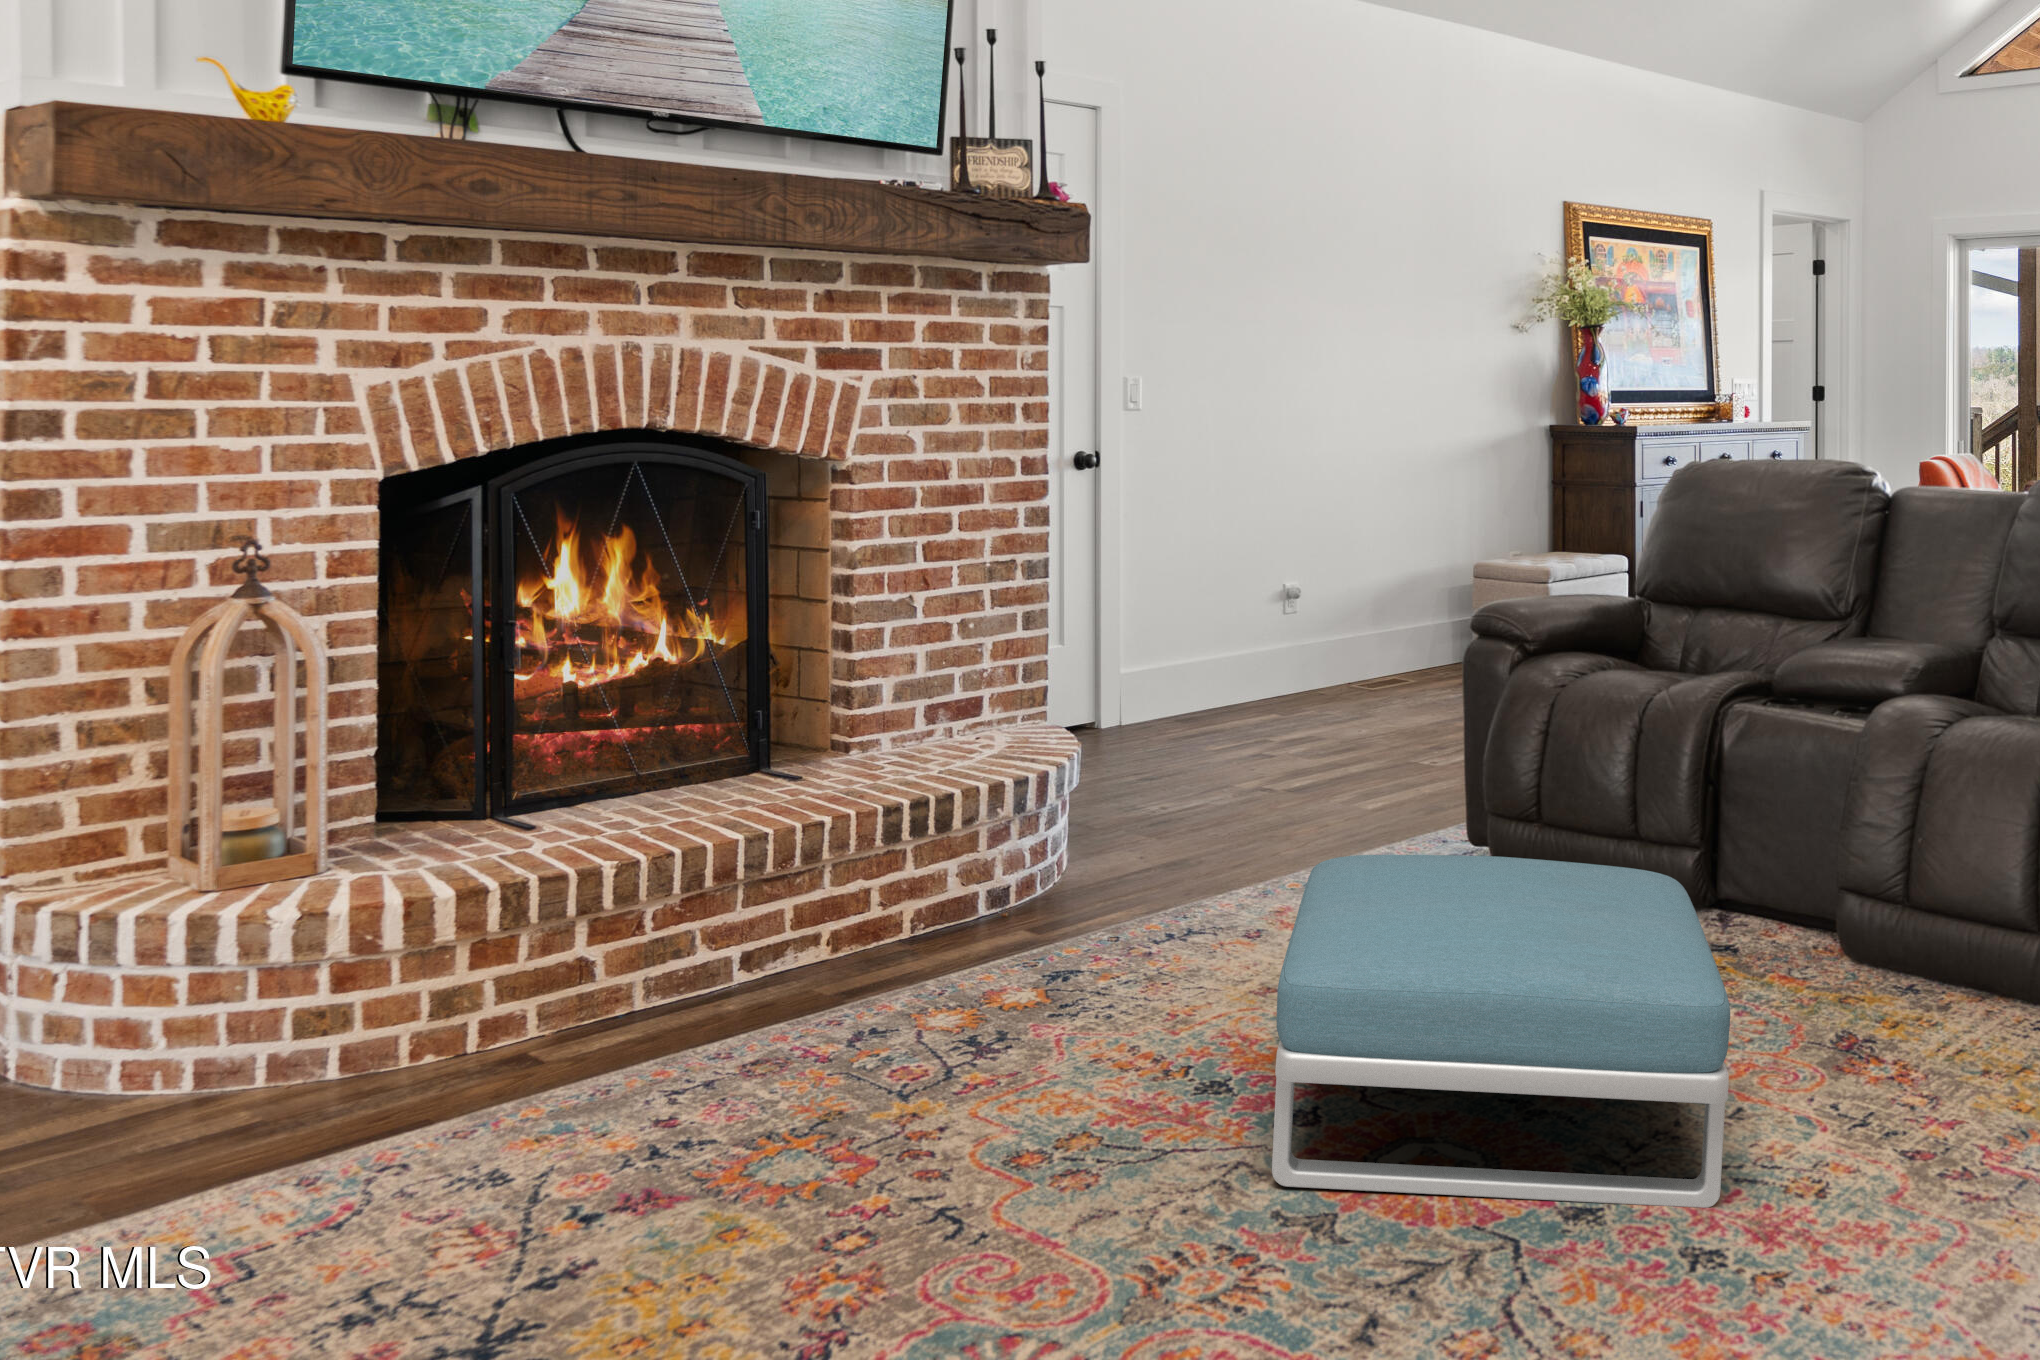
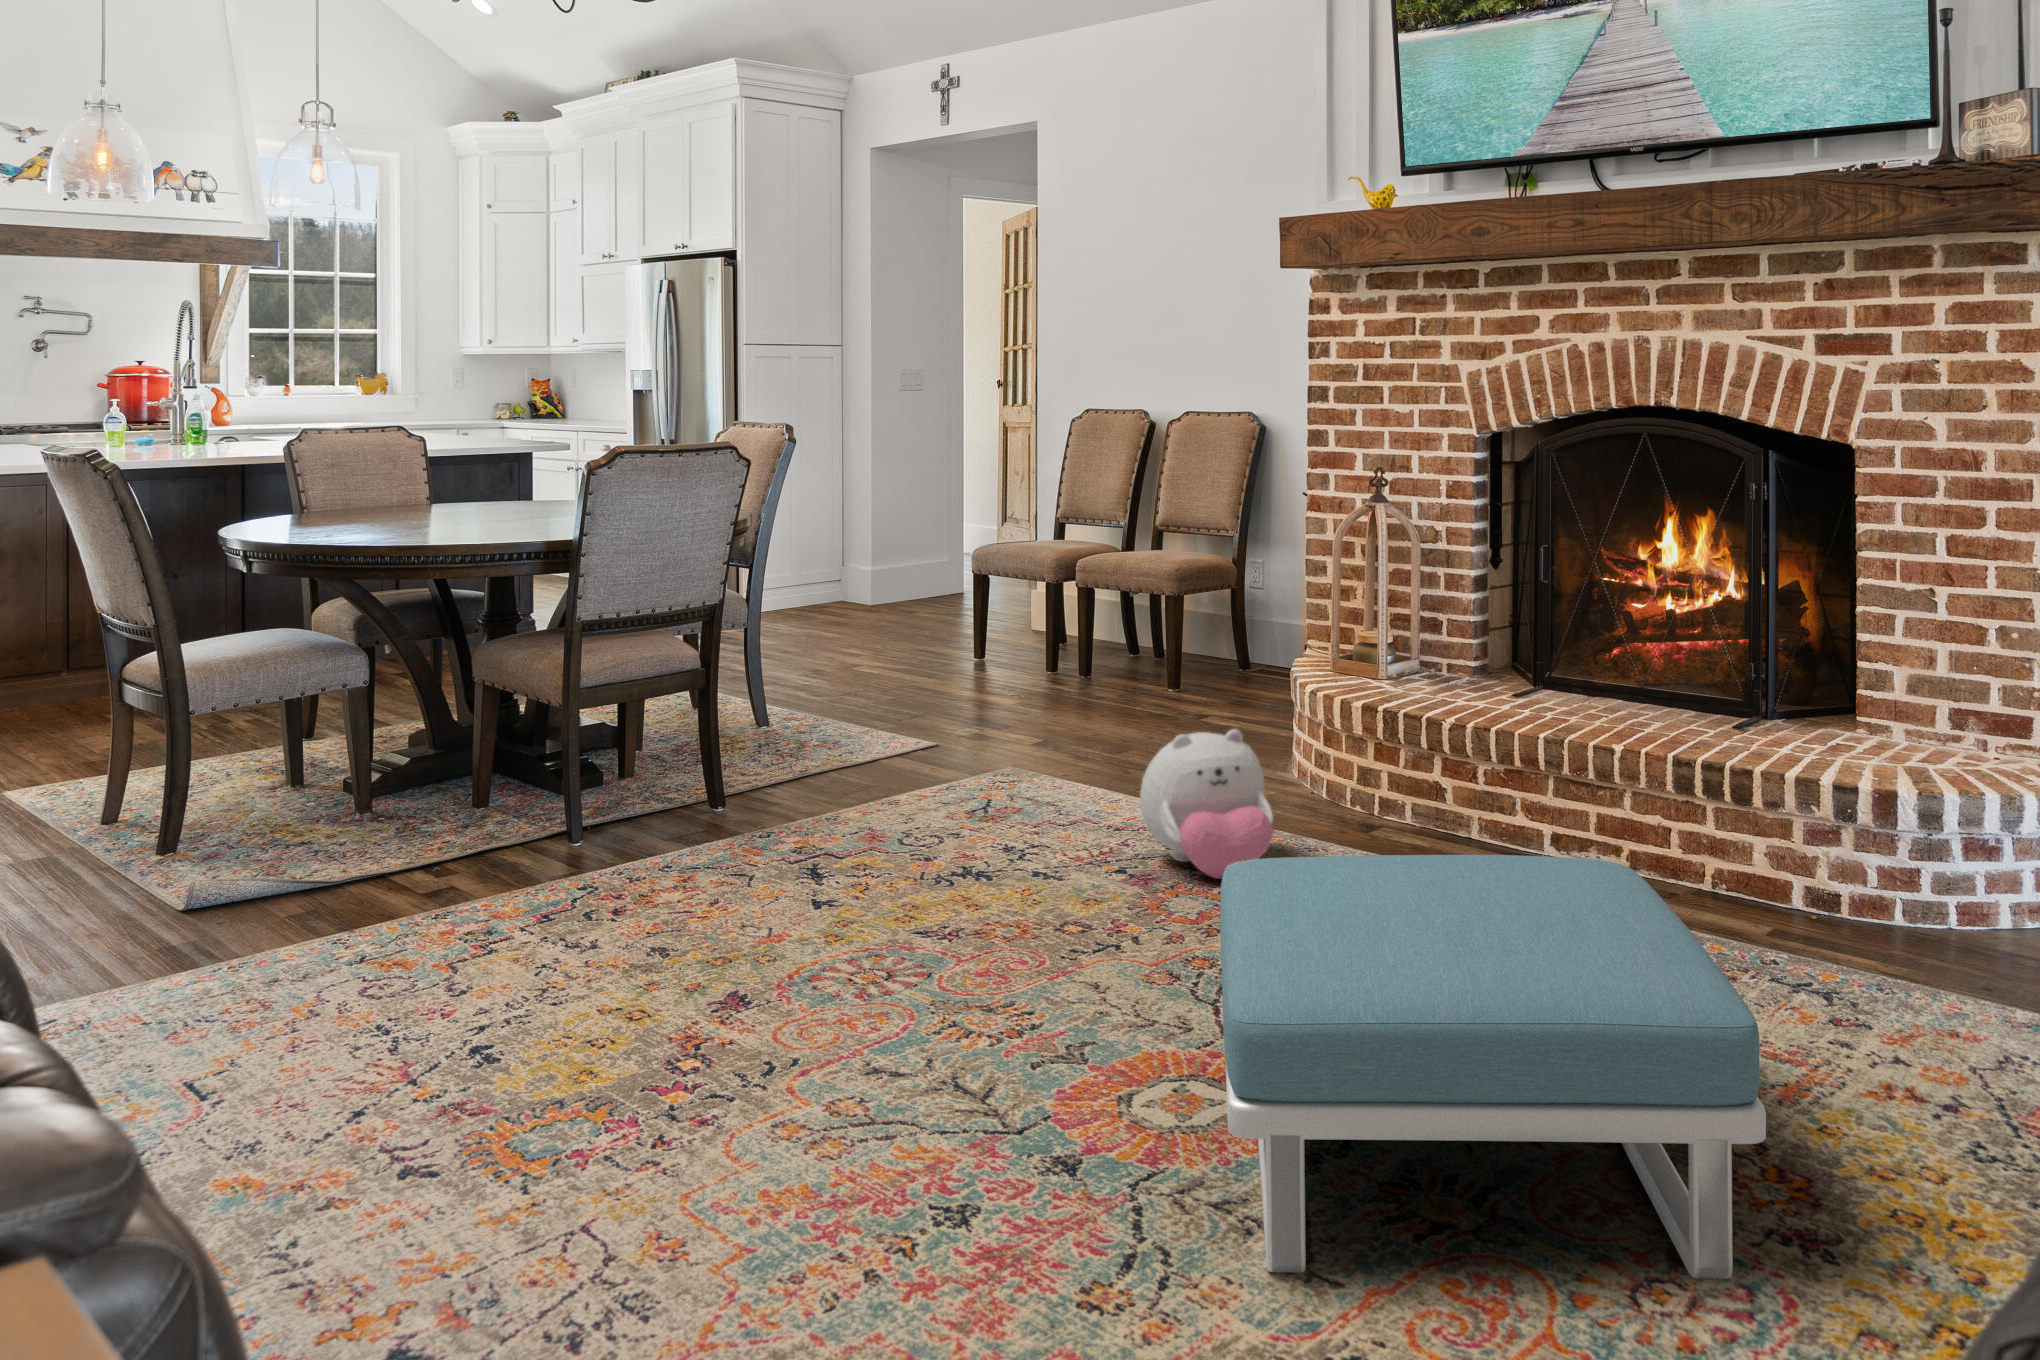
plush toy: none [428,955,665,1202] -> present [1140,729,1273,879]

